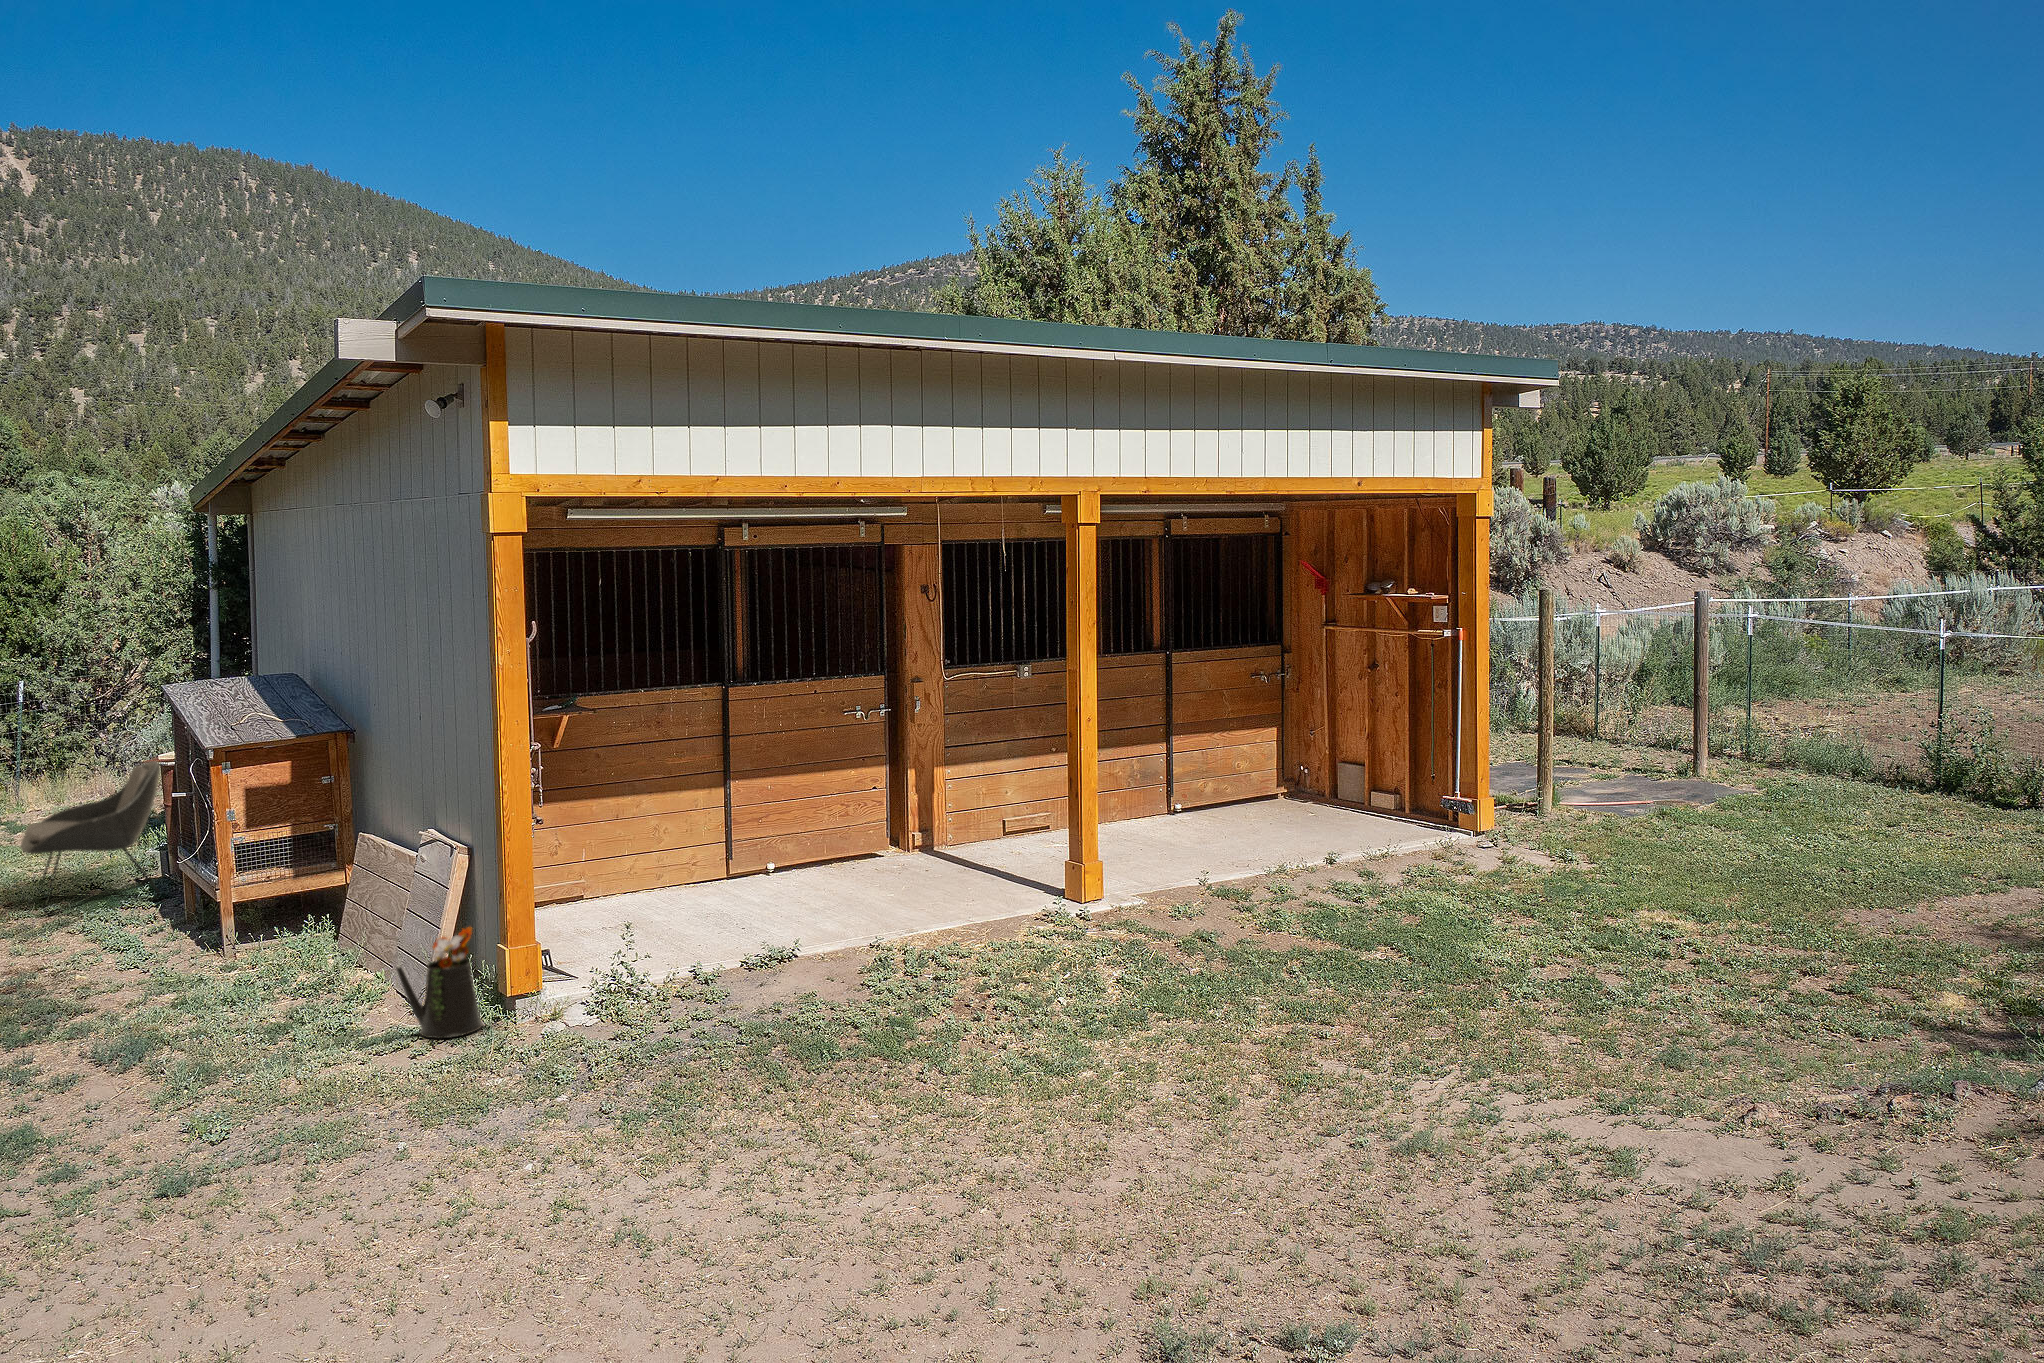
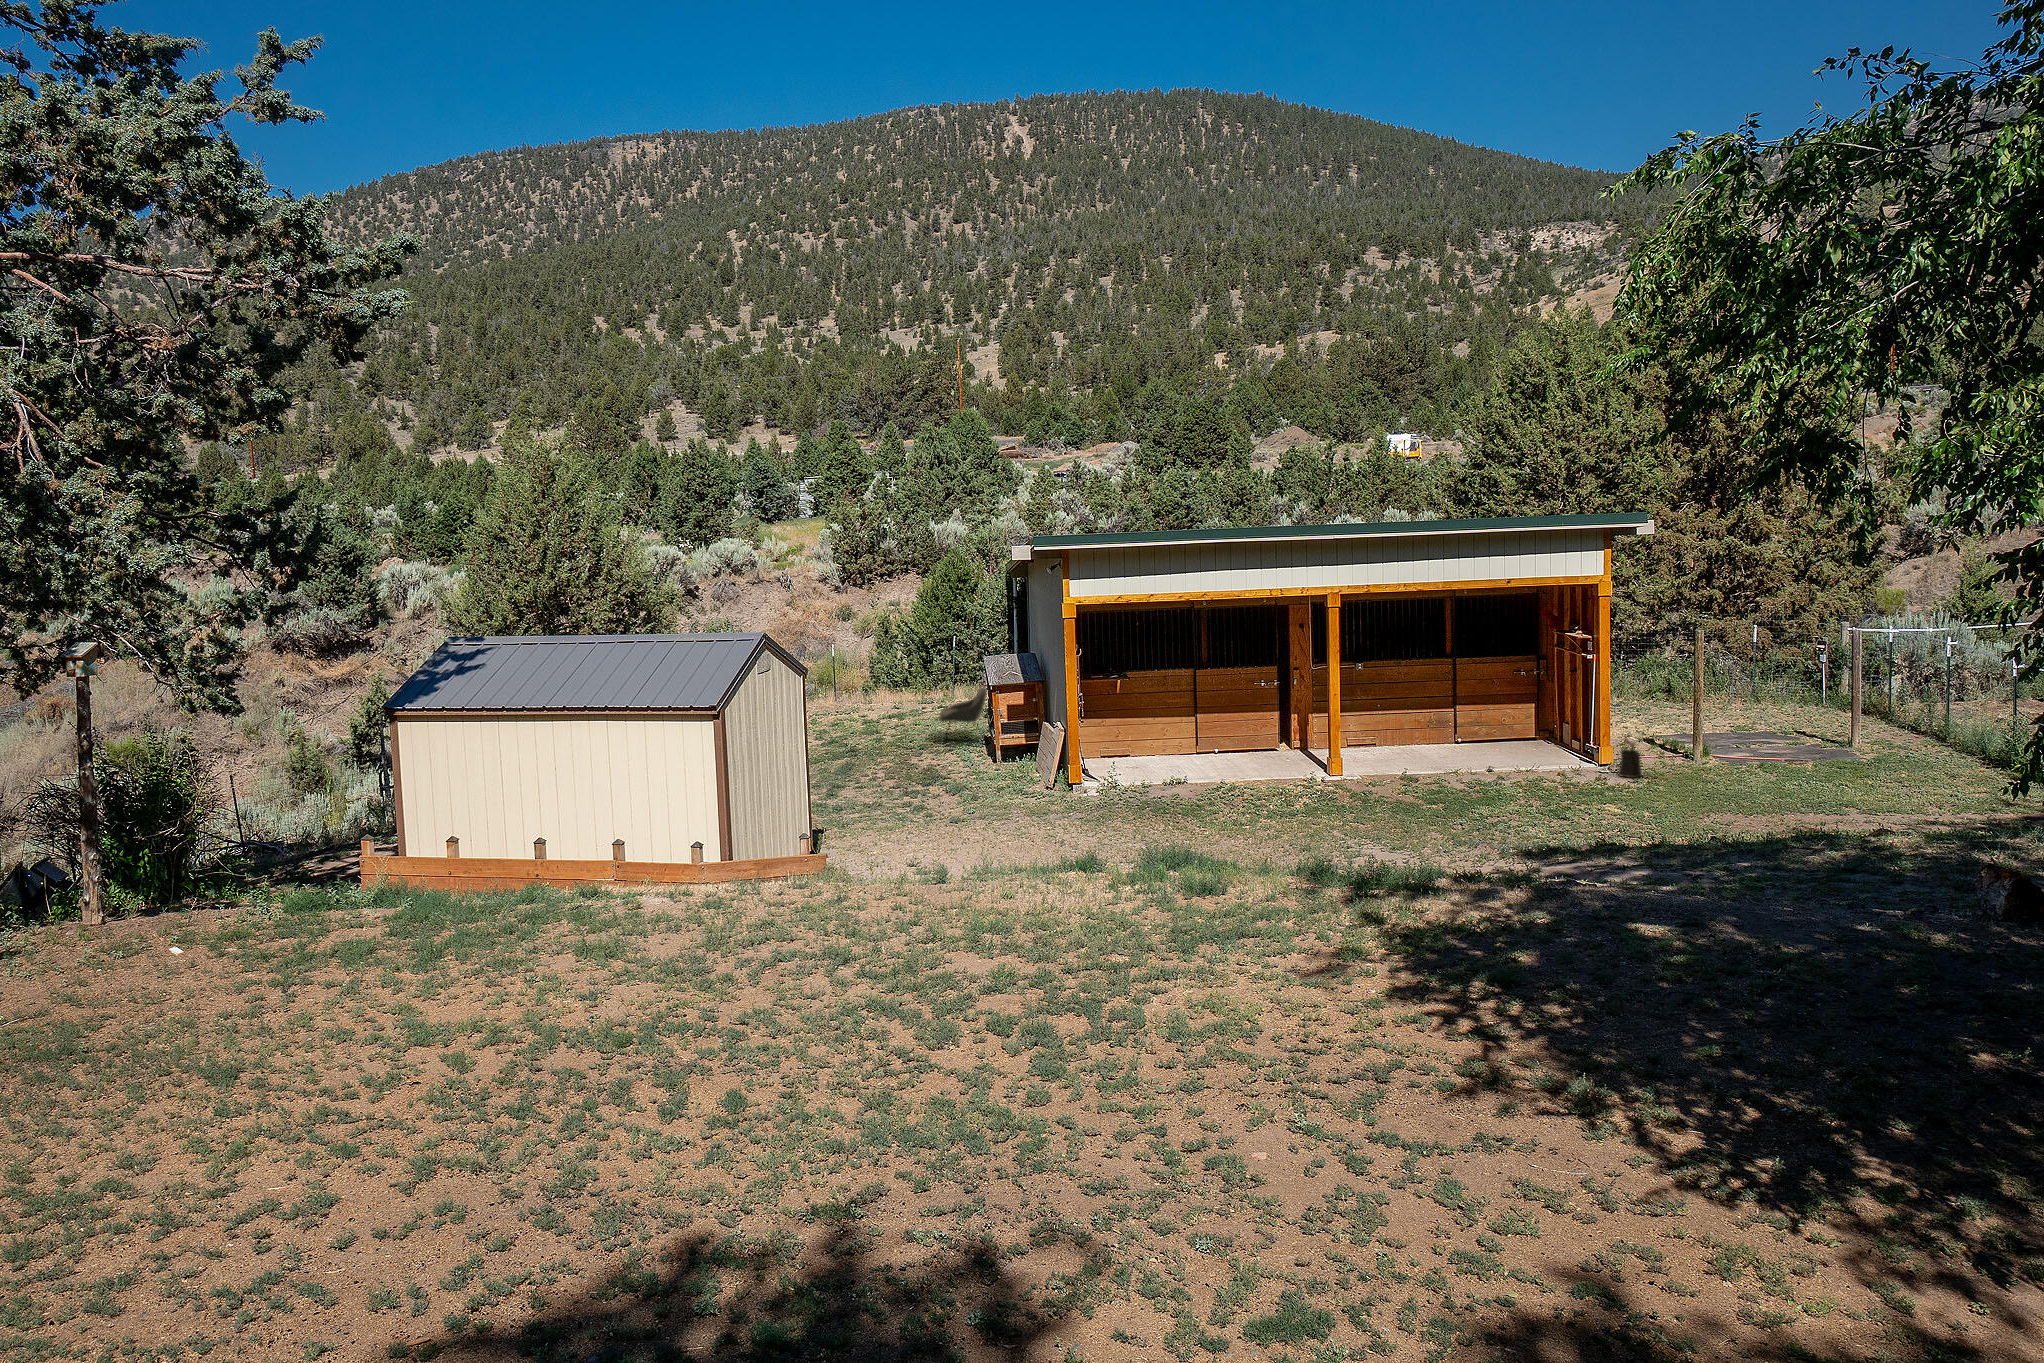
watering can: present [396,927,491,1038] -> present [1619,738,1642,778]

